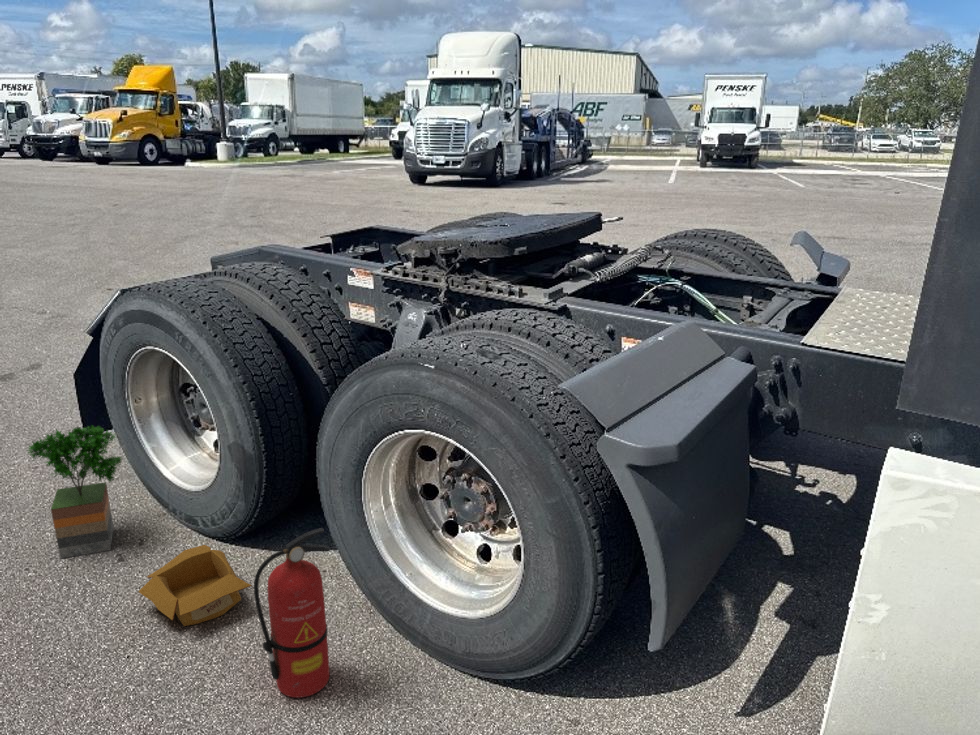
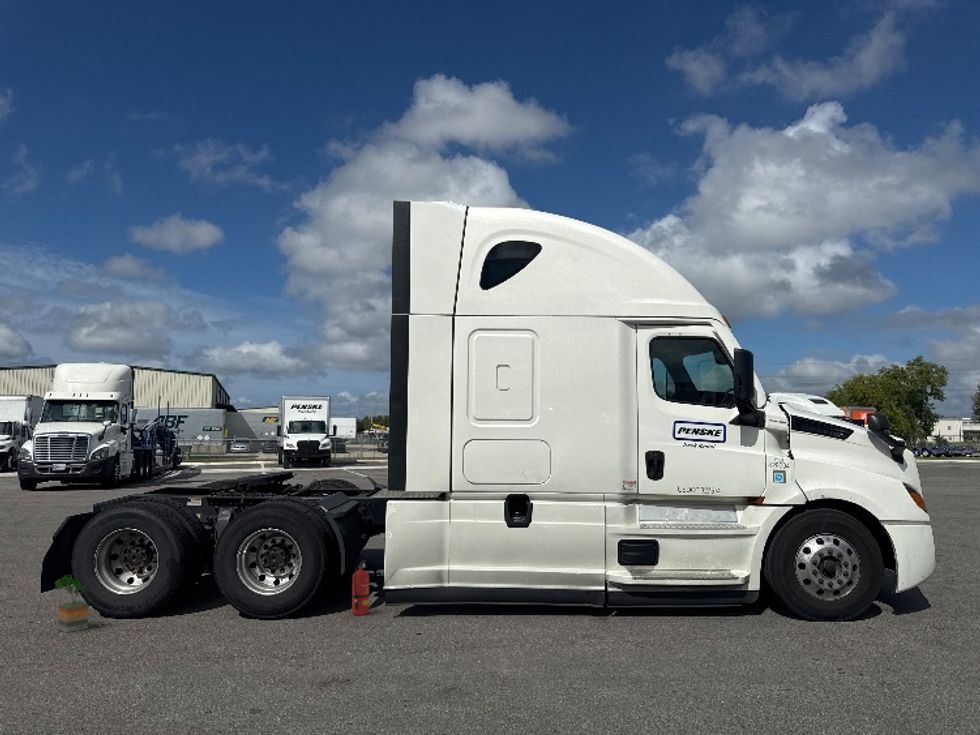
fire extinguisher: present [254,528,329,698] -> present [352,560,369,615]
cardboard box: present [139,545,252,626] -> none [128,611,177,634]

